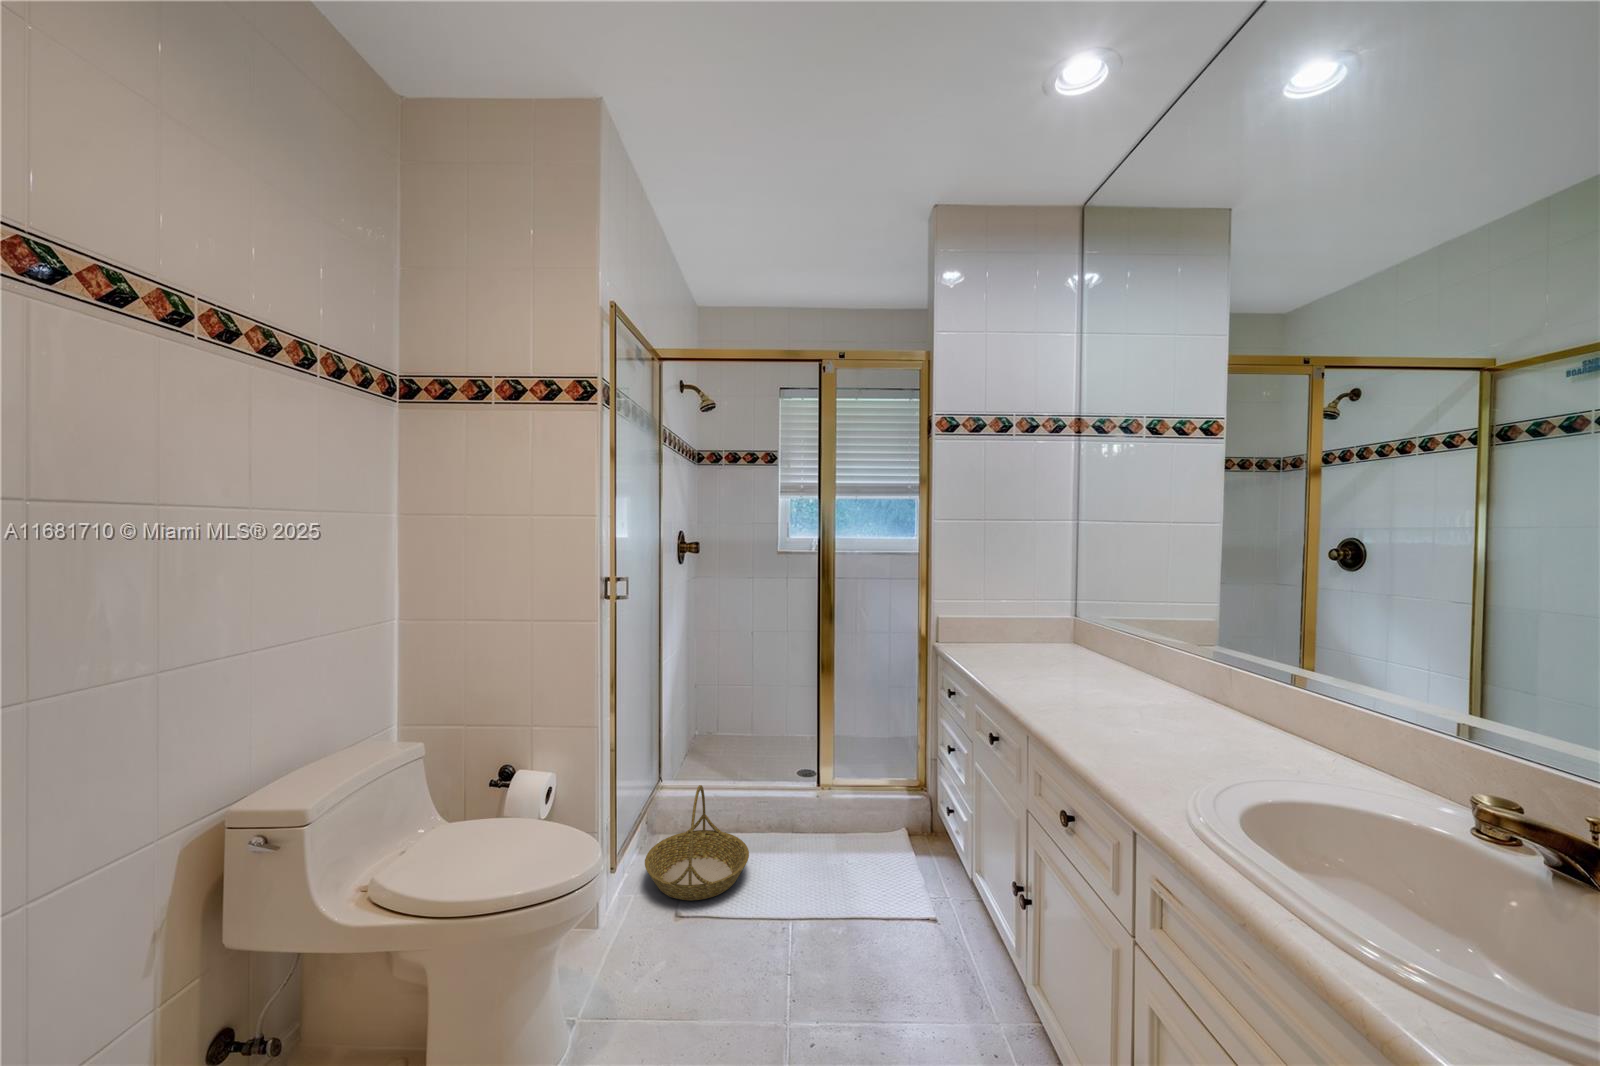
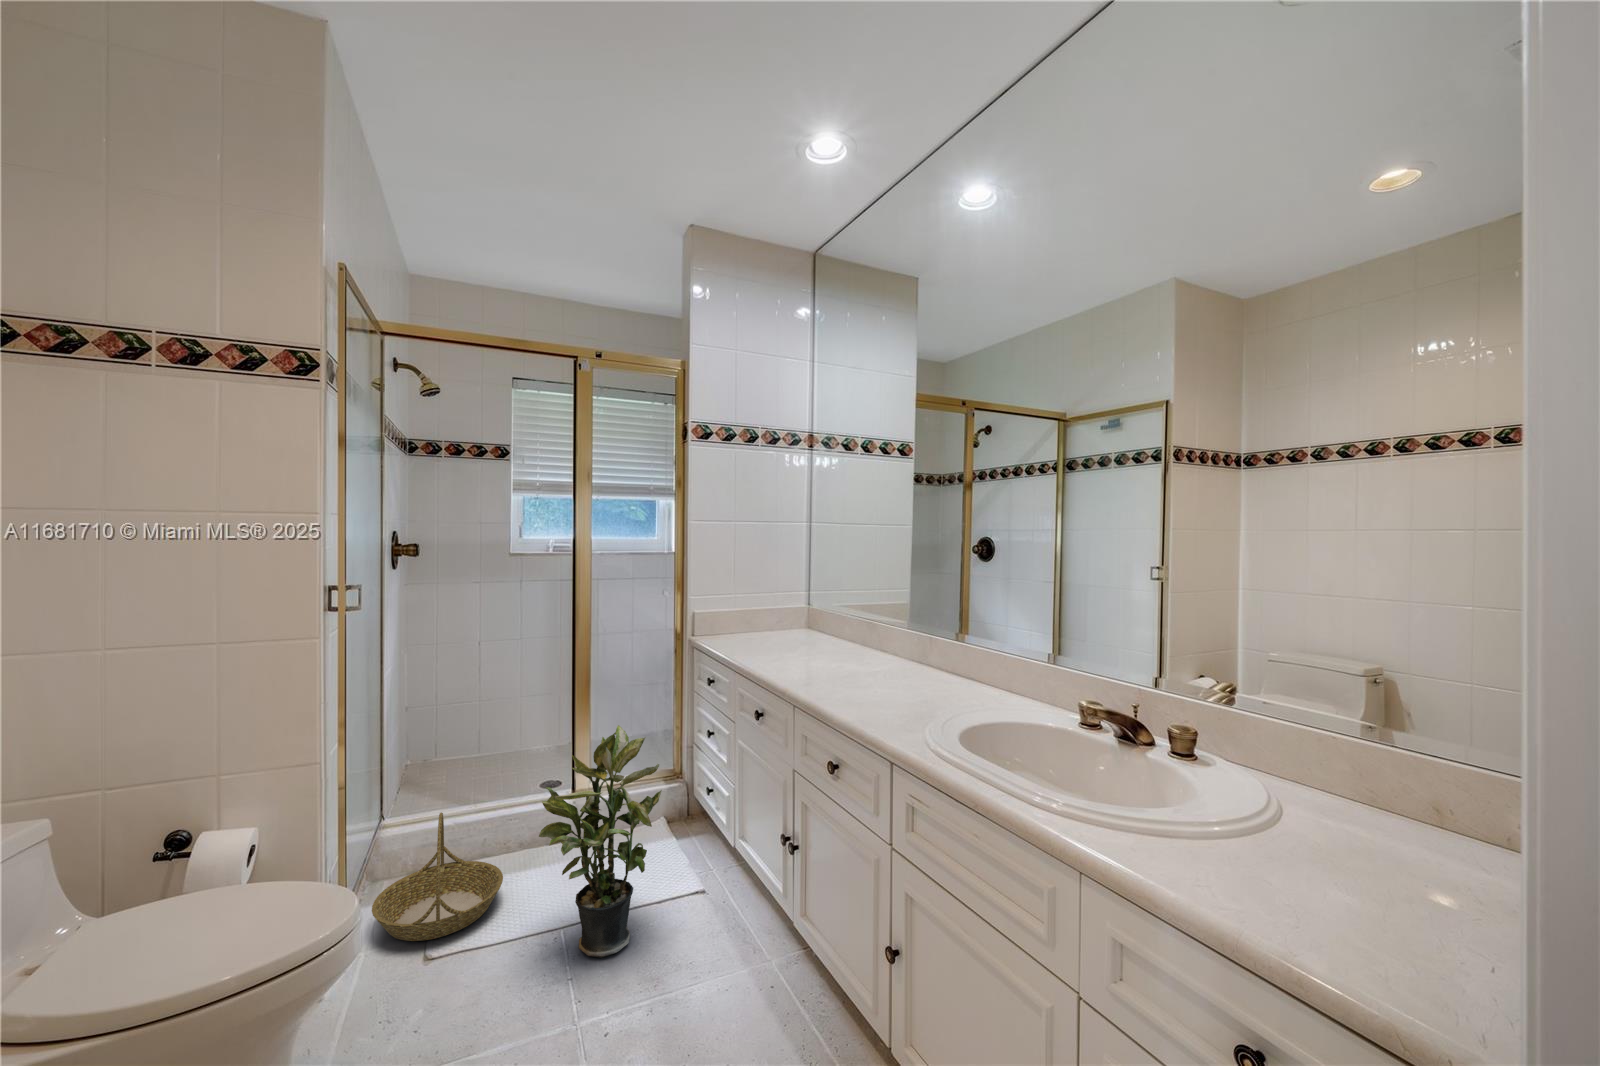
potted plant: none [768,732,890,969] -> present [539,725,662,958]

